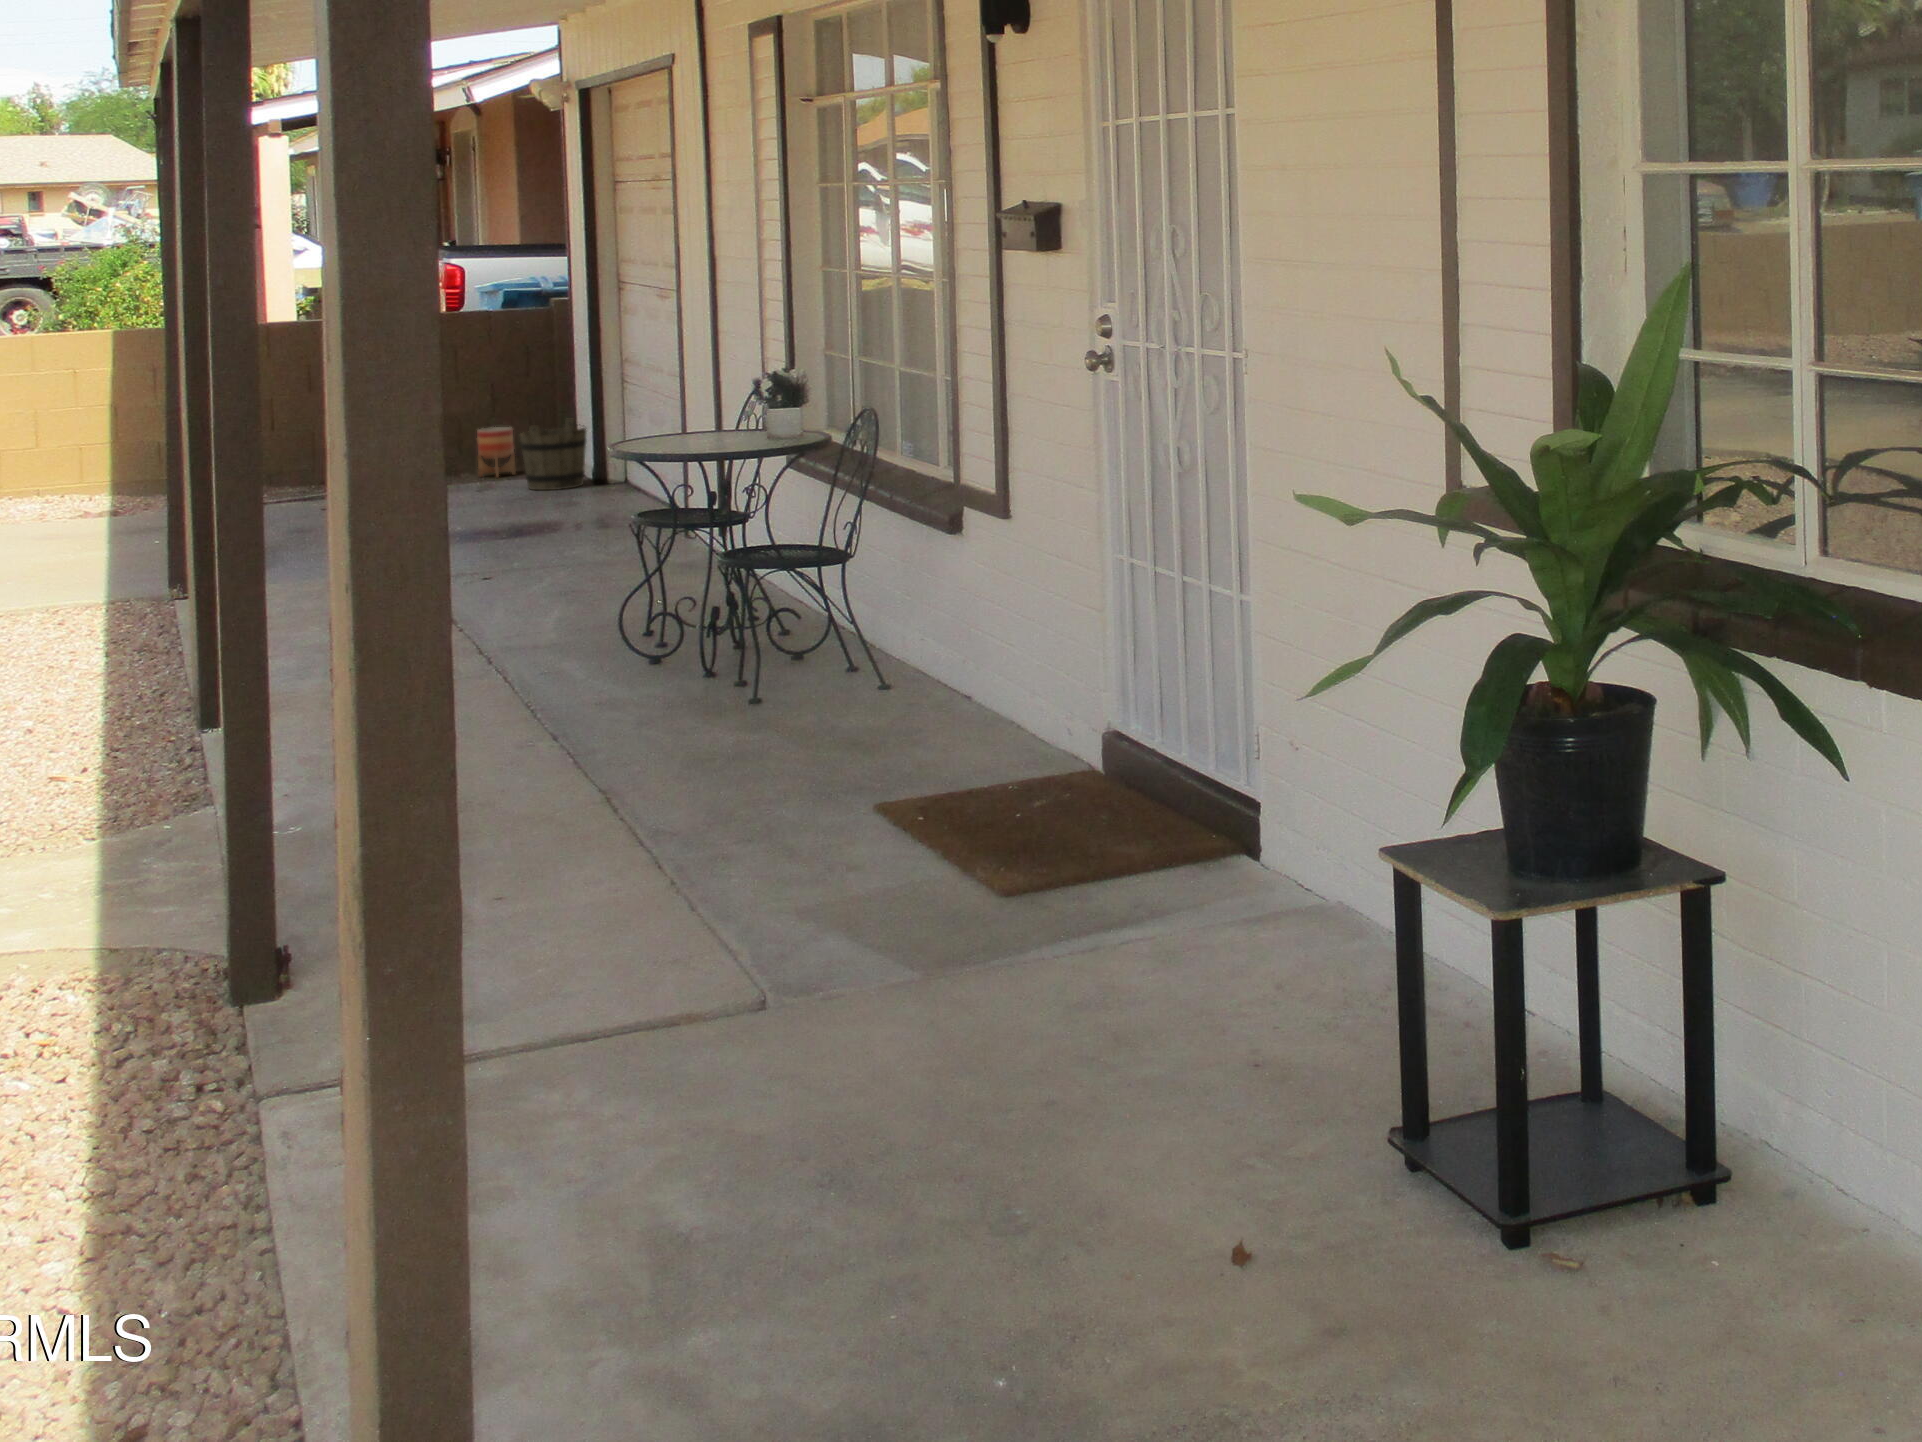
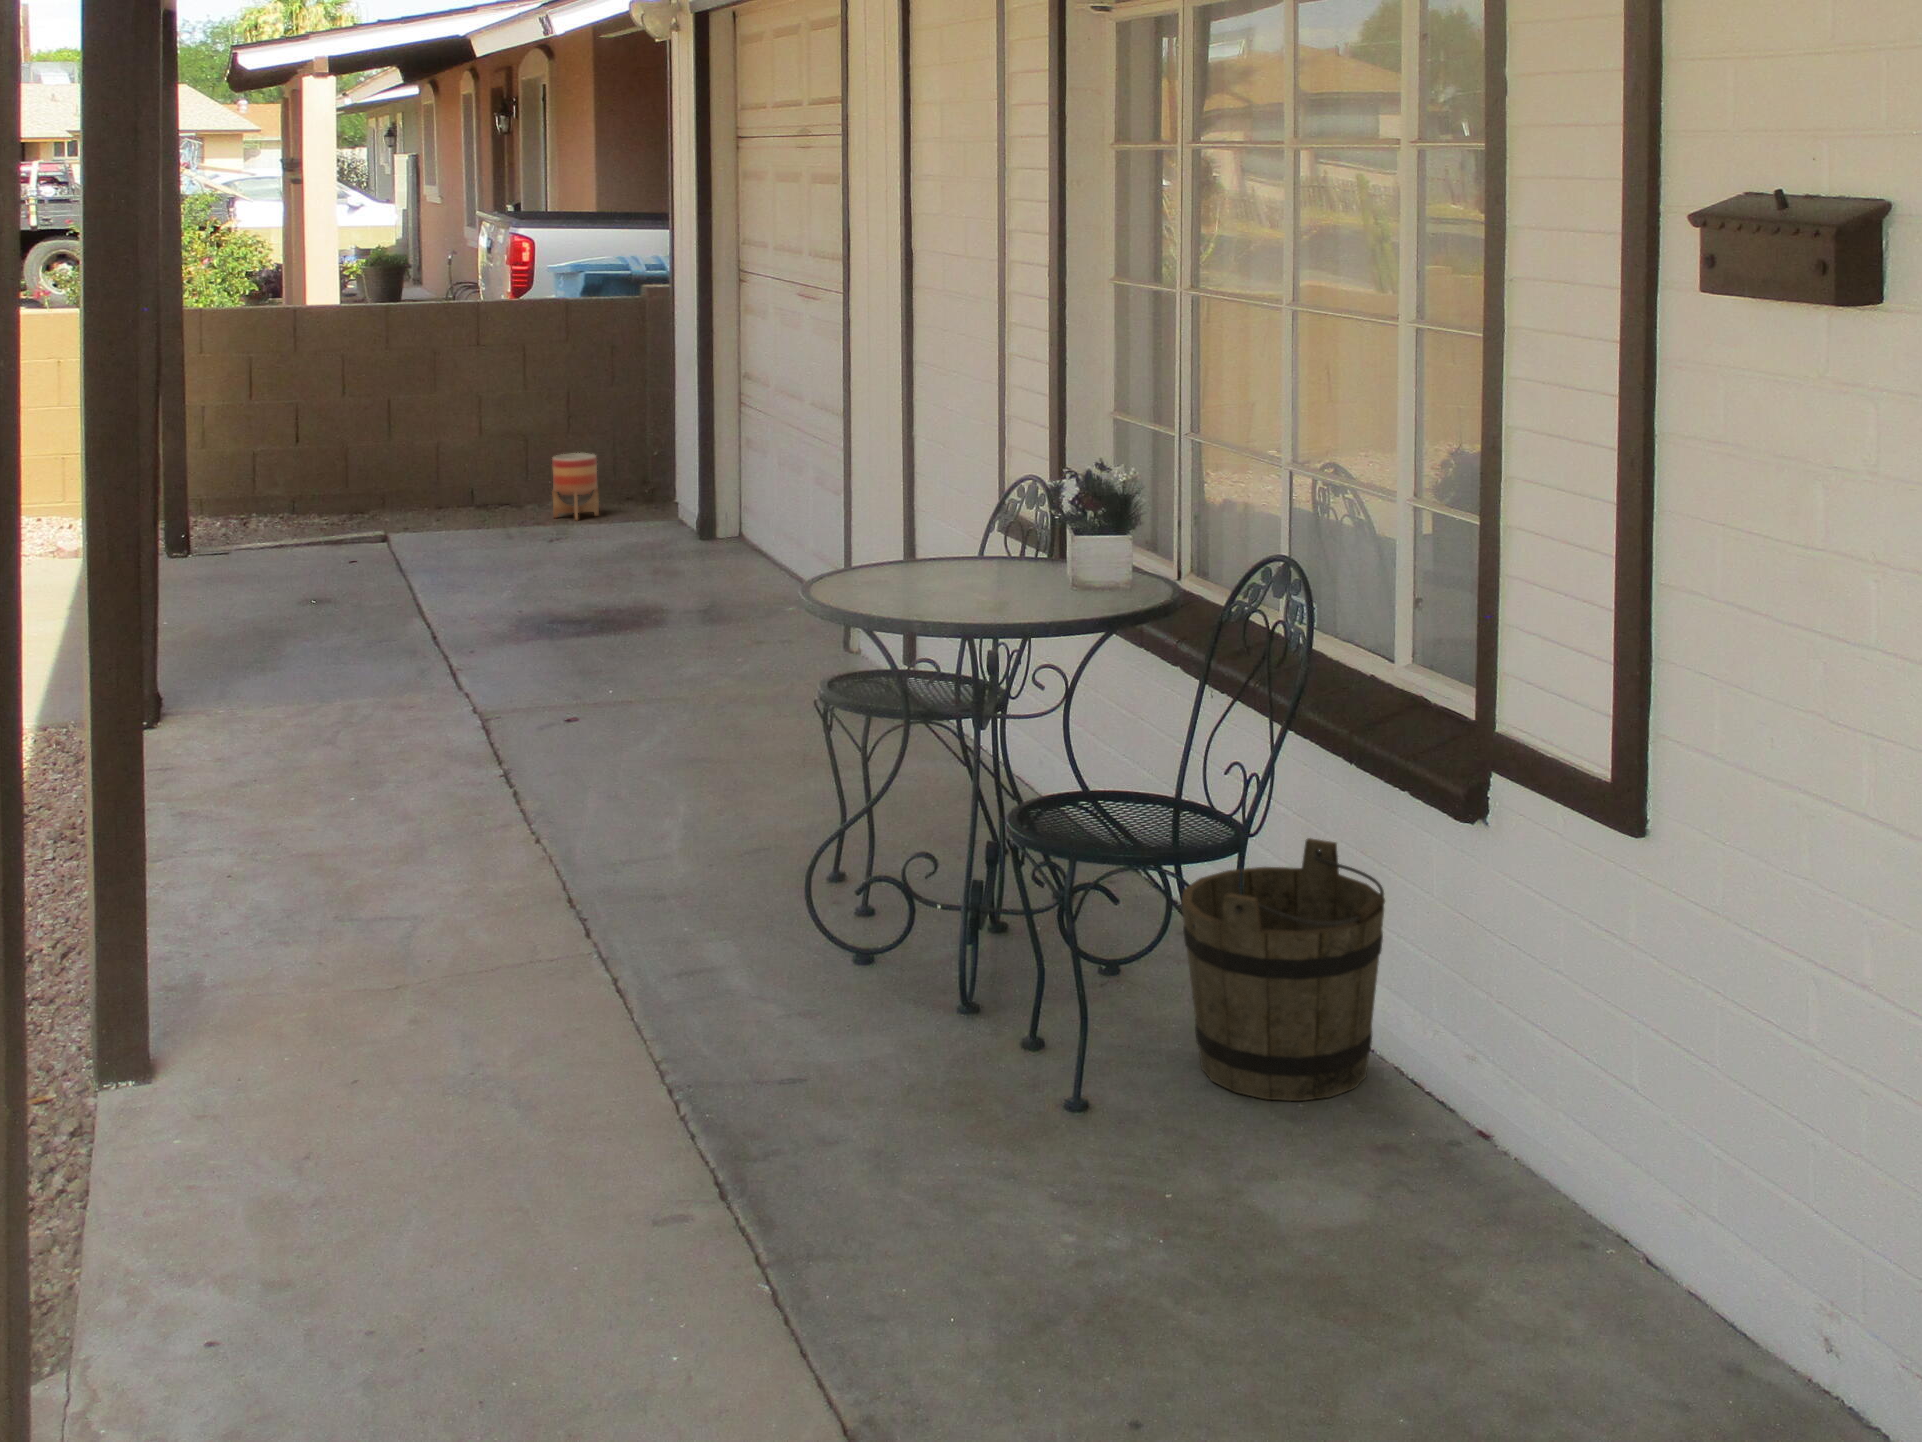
bucket: present [520,419,586,490] -> present [1181,838,1385,1101]

